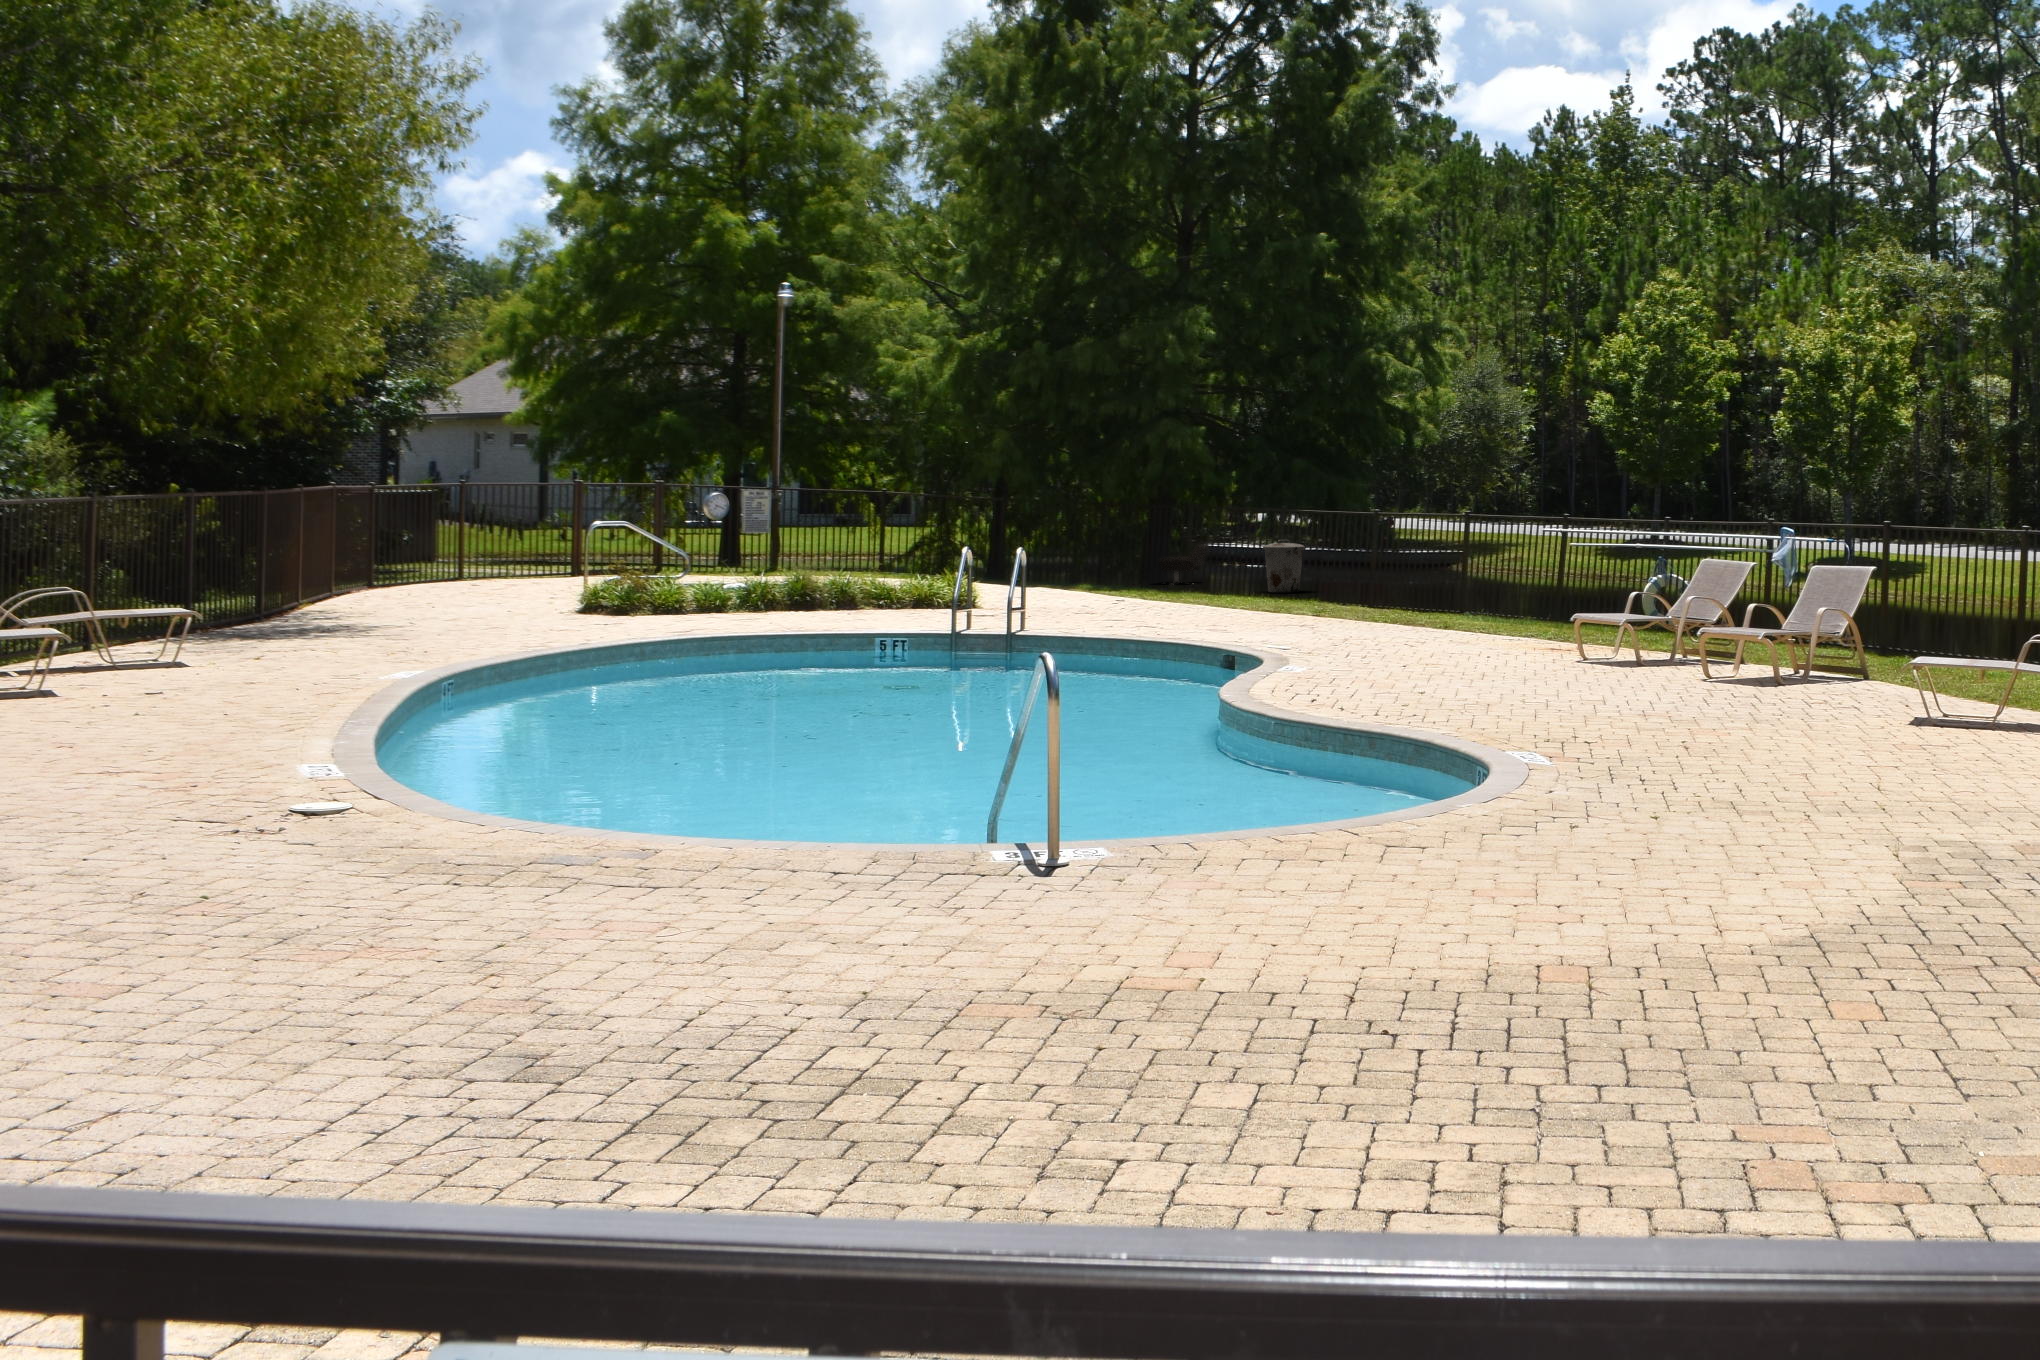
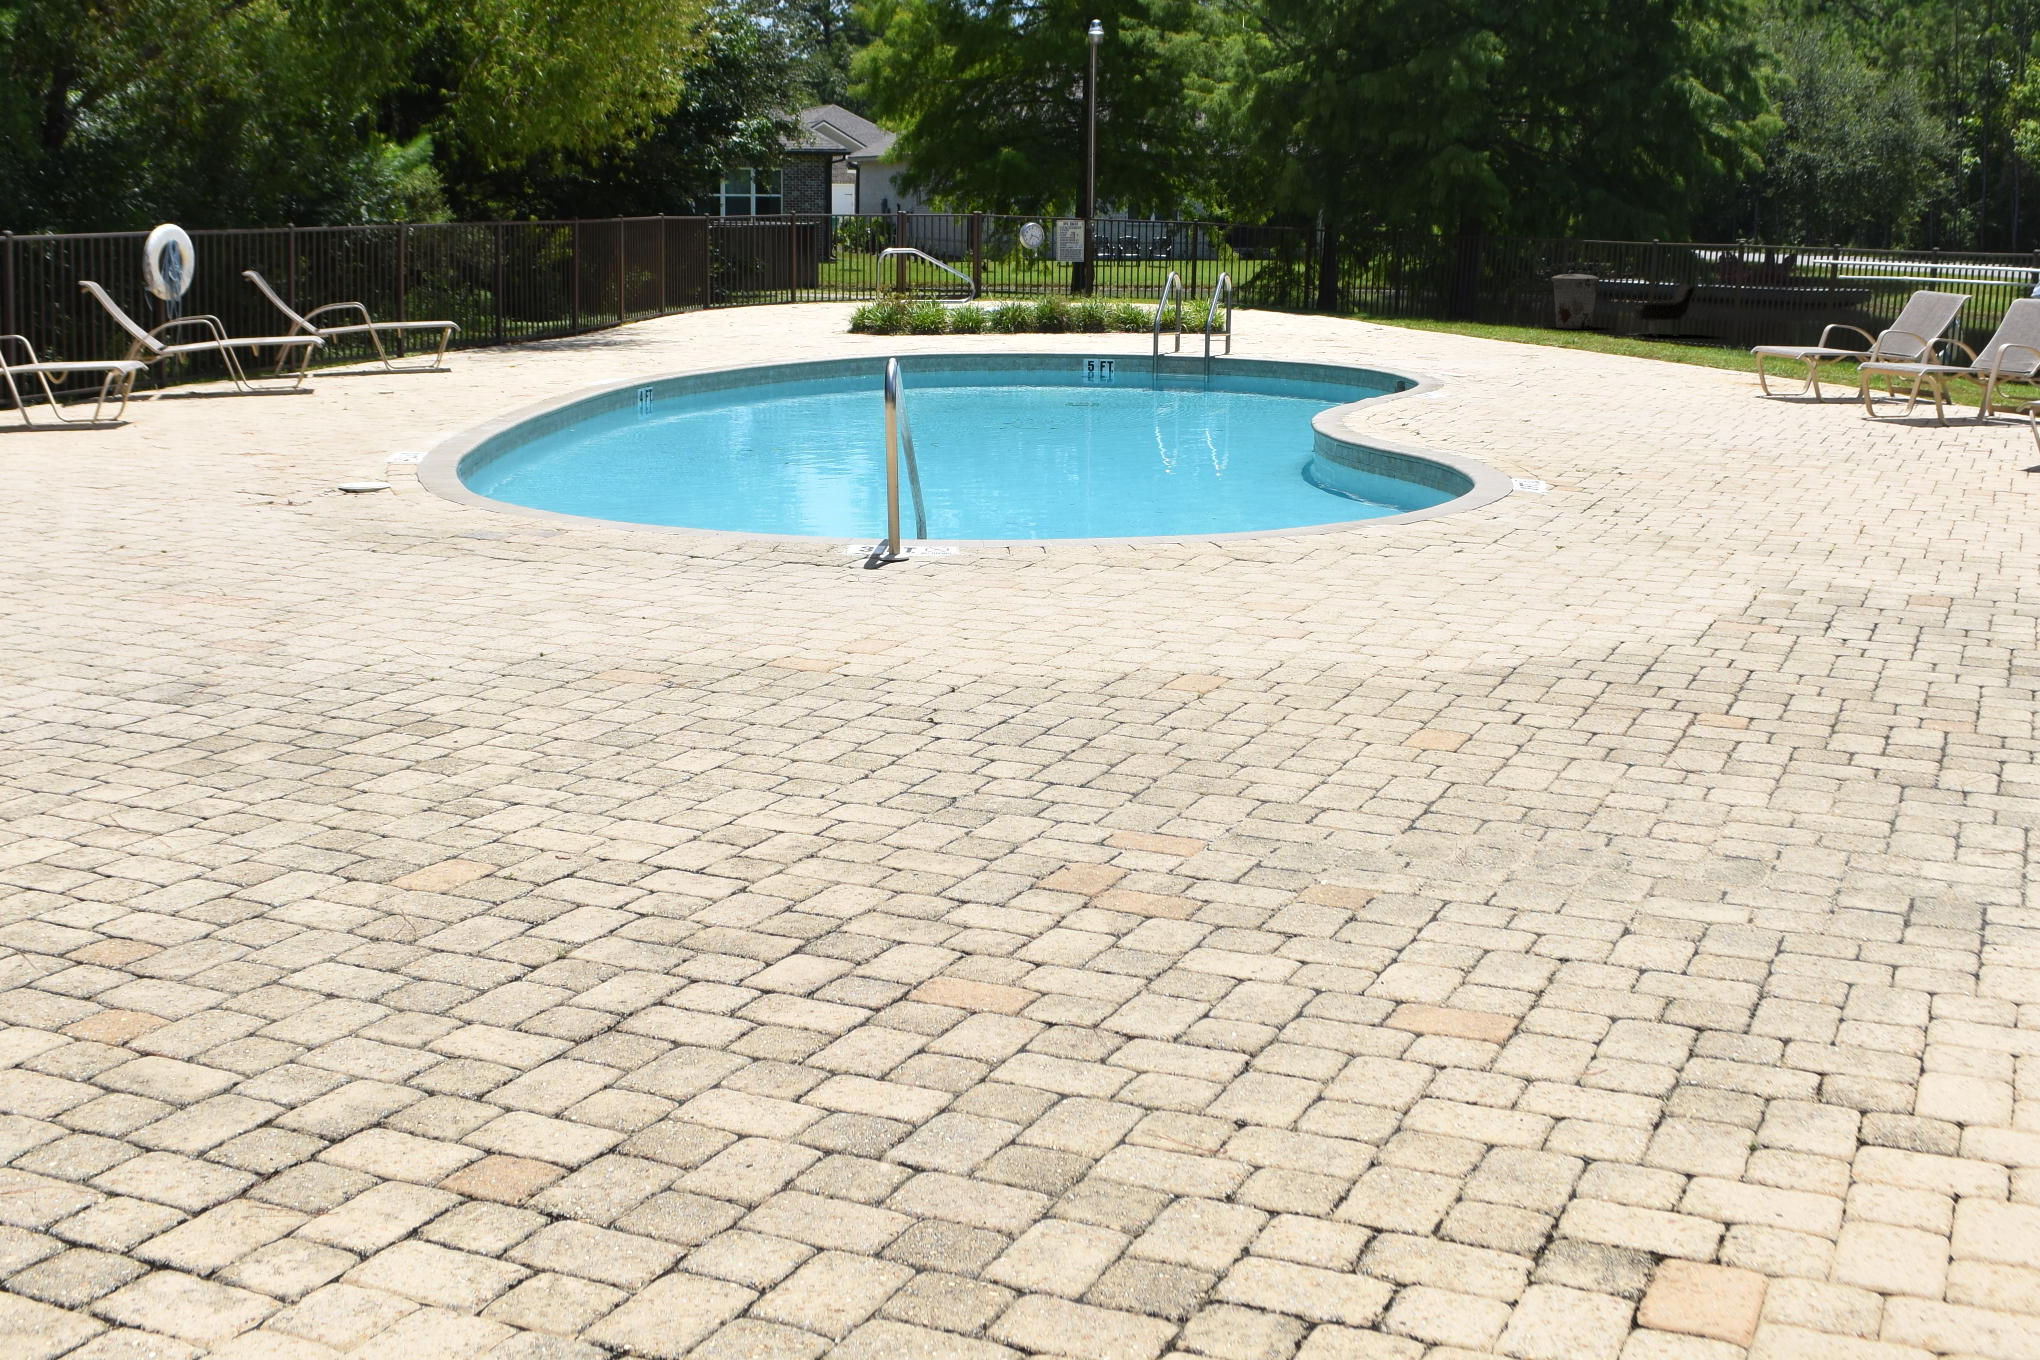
lounge chair: present [1159,544,1208,583] -> present [1633,285,1694,335]

